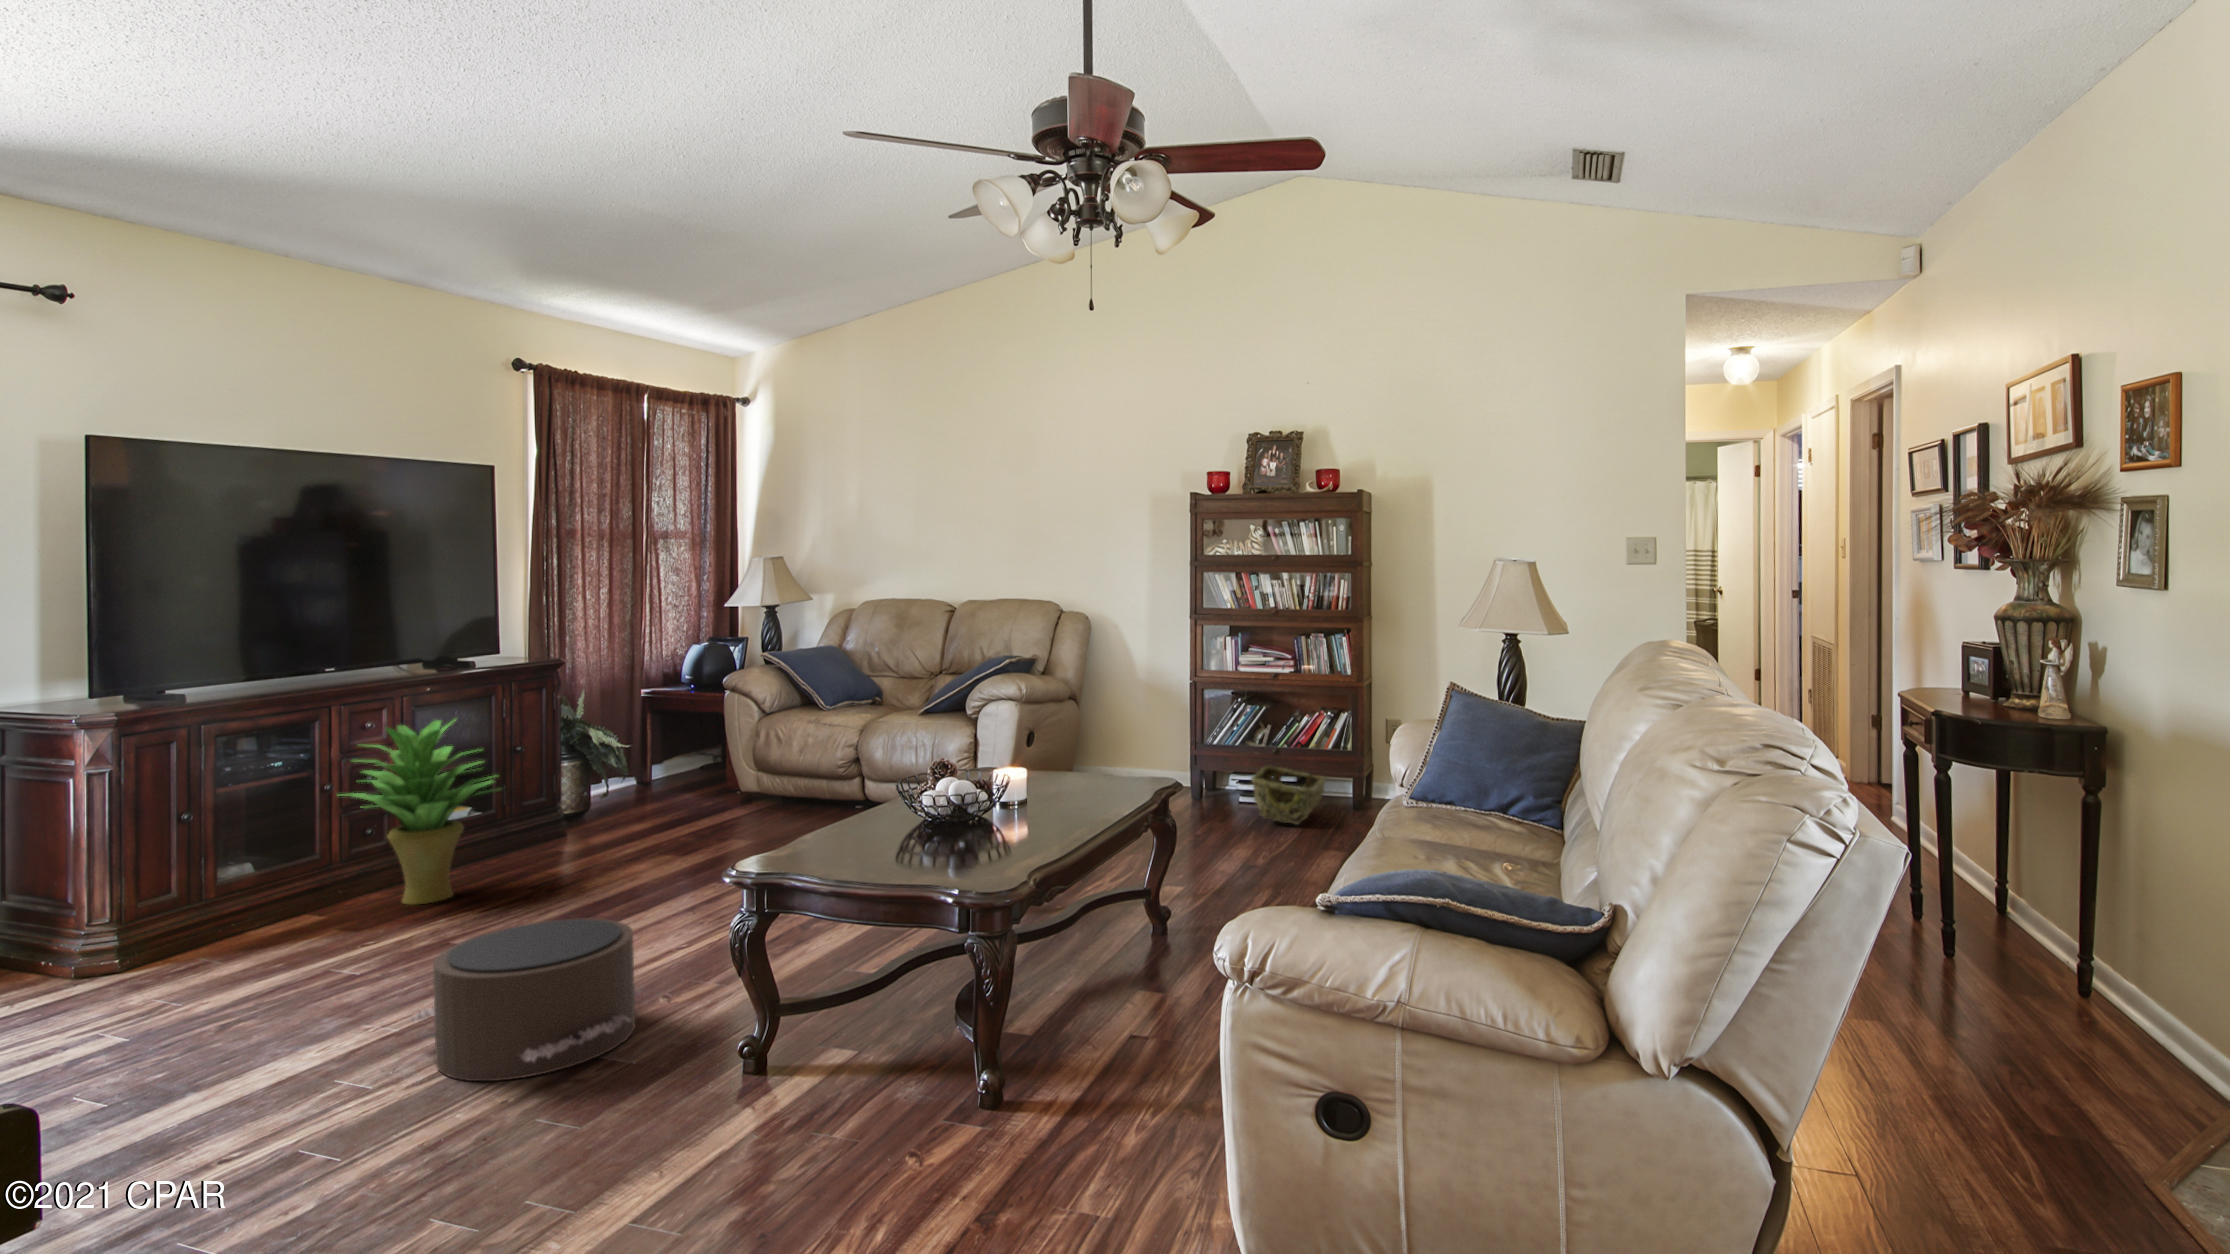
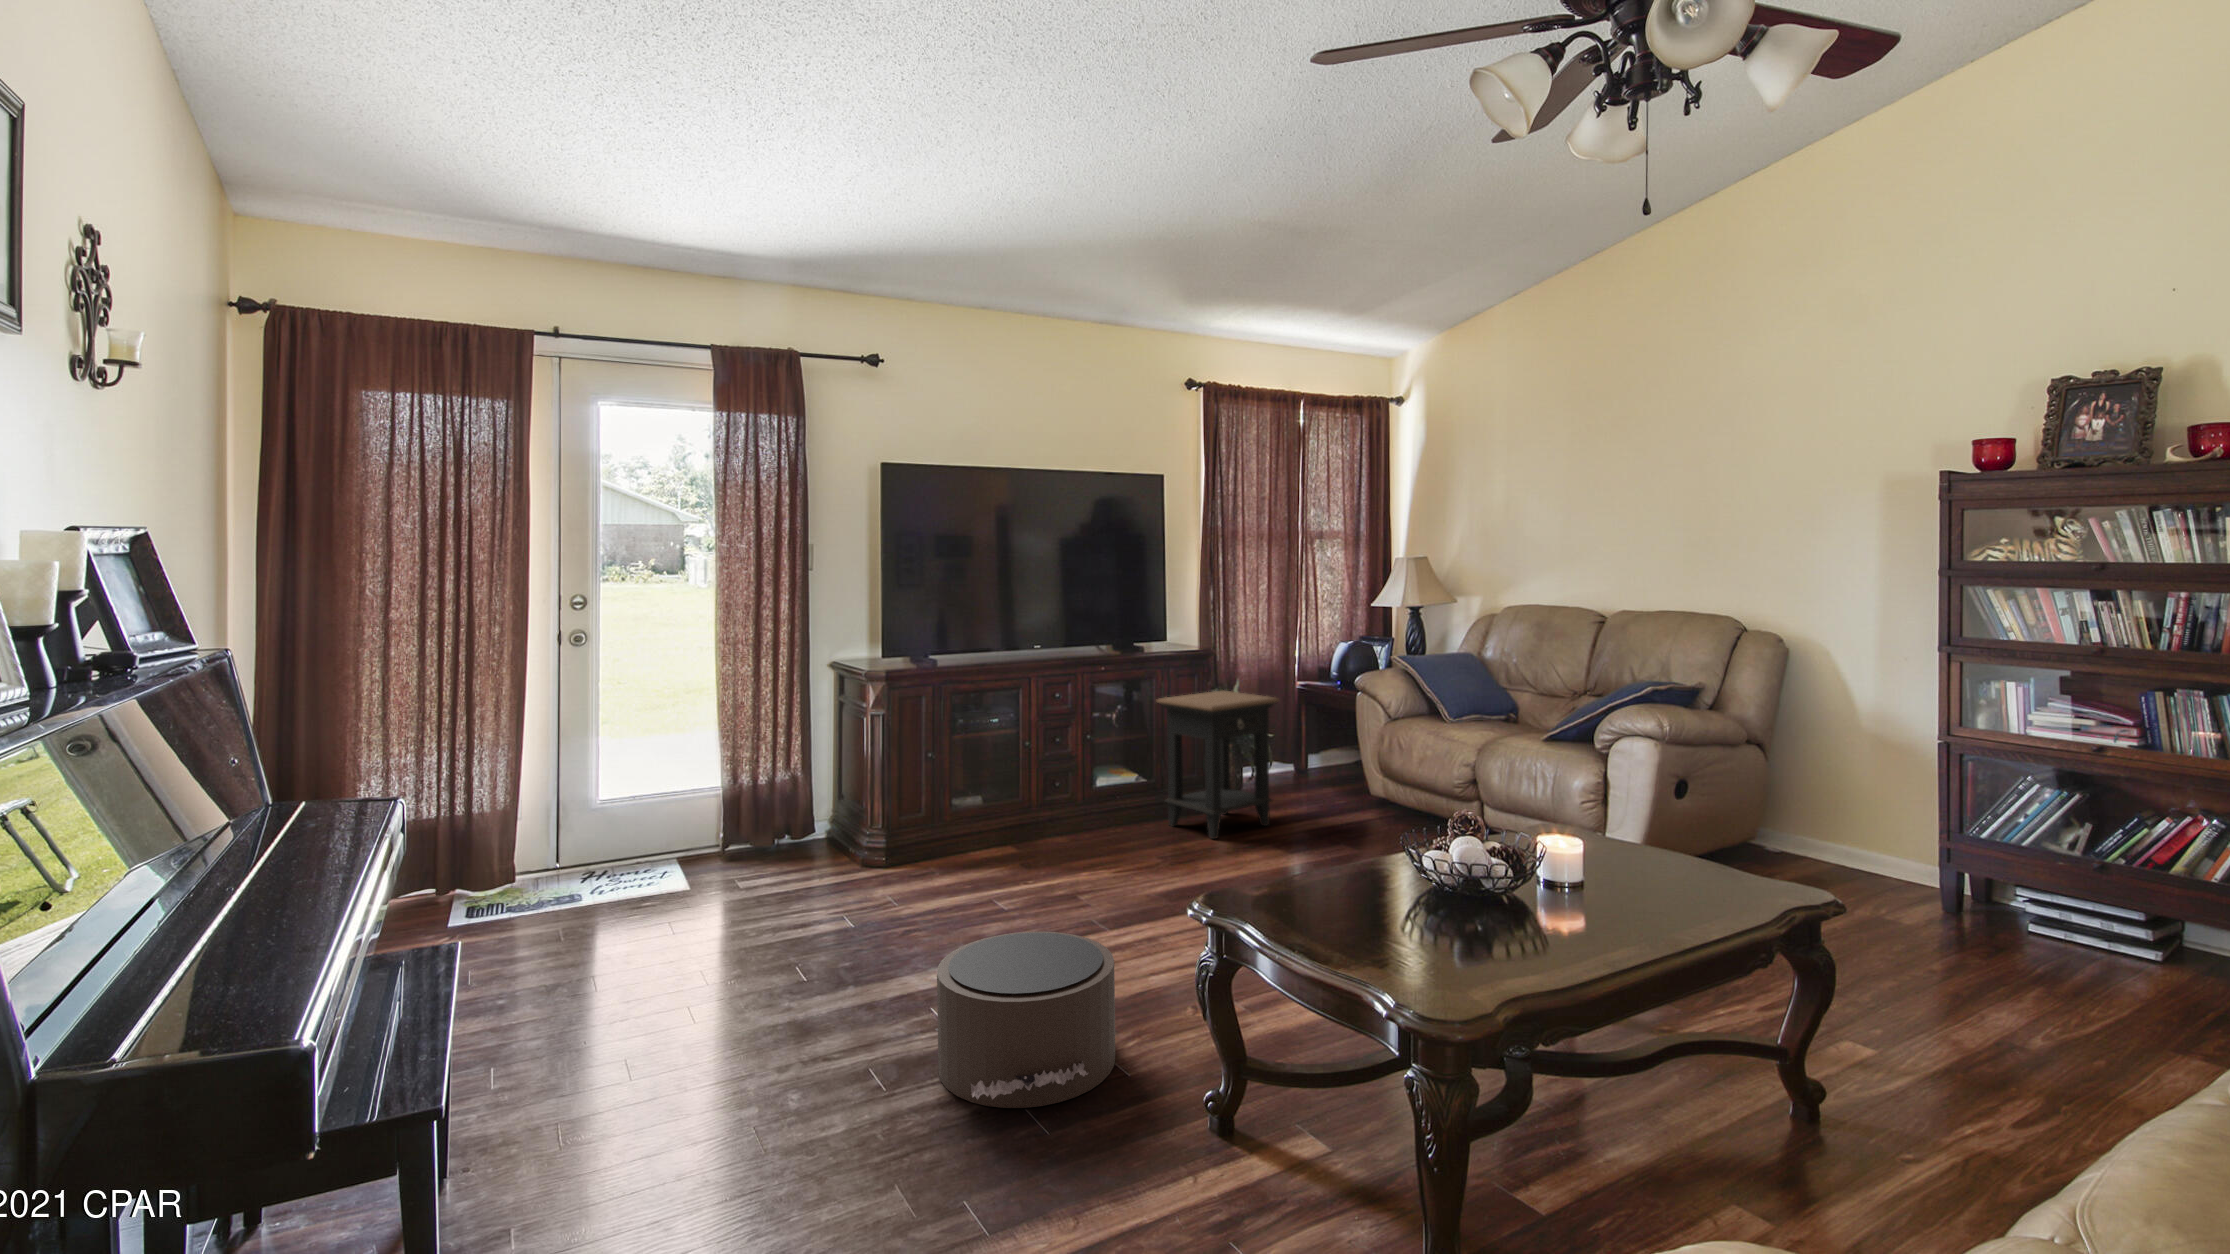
side table: none [512,699,660,853] -> present [1157,691,1279,839]
potted plant: present [344,720,499,904] -> none [1005,704,1125,864]
woven basket: present [1252,766,1325,825] -> none [2037,885,2202,997]

